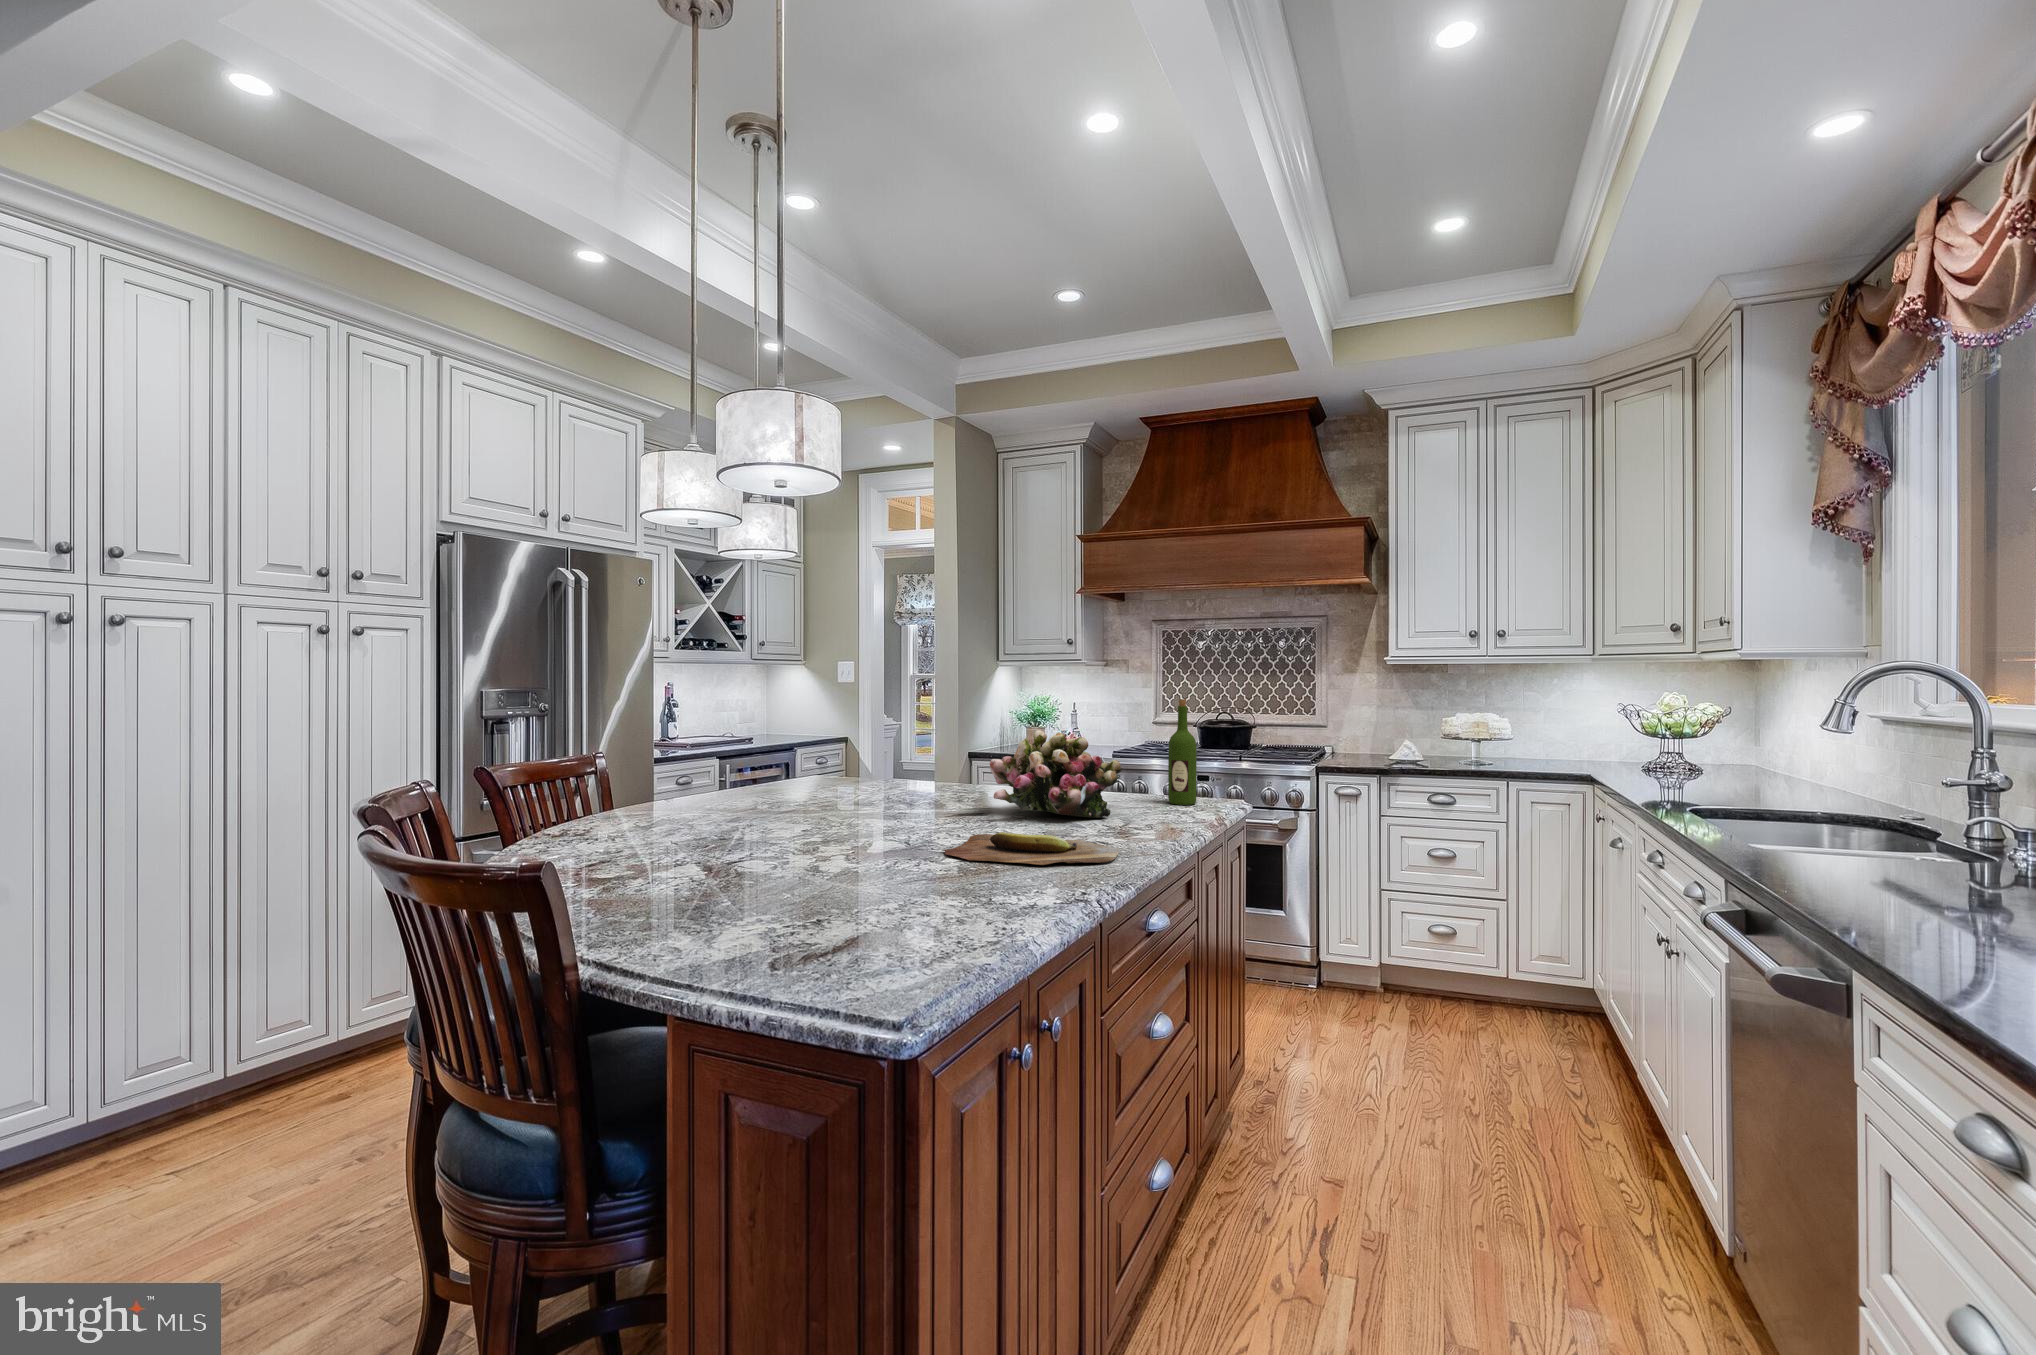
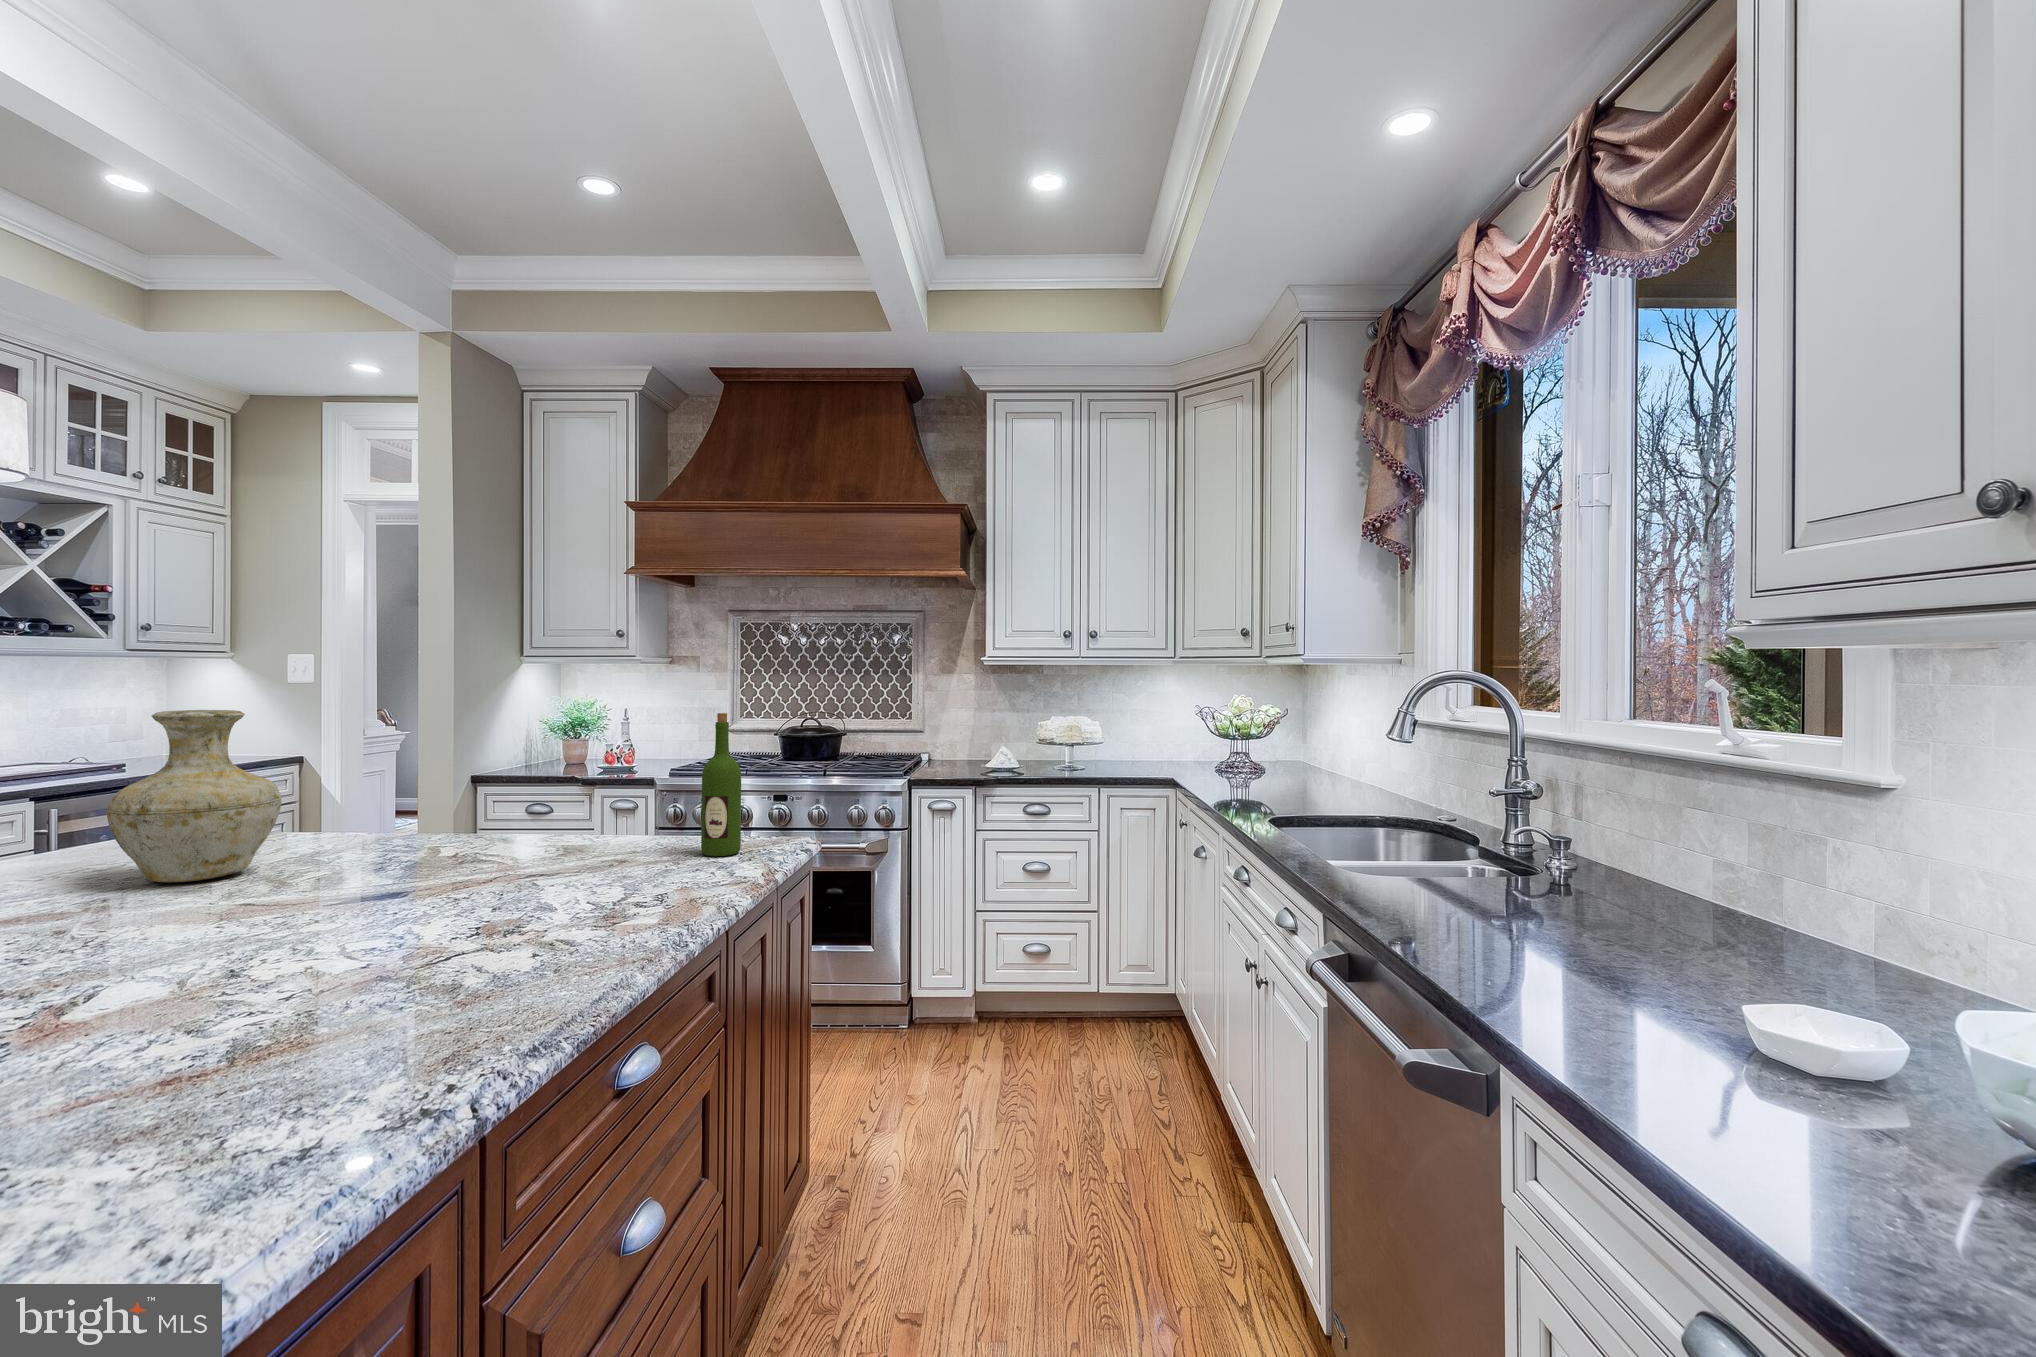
vase: none [843,694,919,796] -> present [107,710,282,883]
flower arrangement: present [990,730,1121,818] -> none [368,765,616,899]
cutting board: present [942,832,1119,865] -> none [144,959,553,1055]

